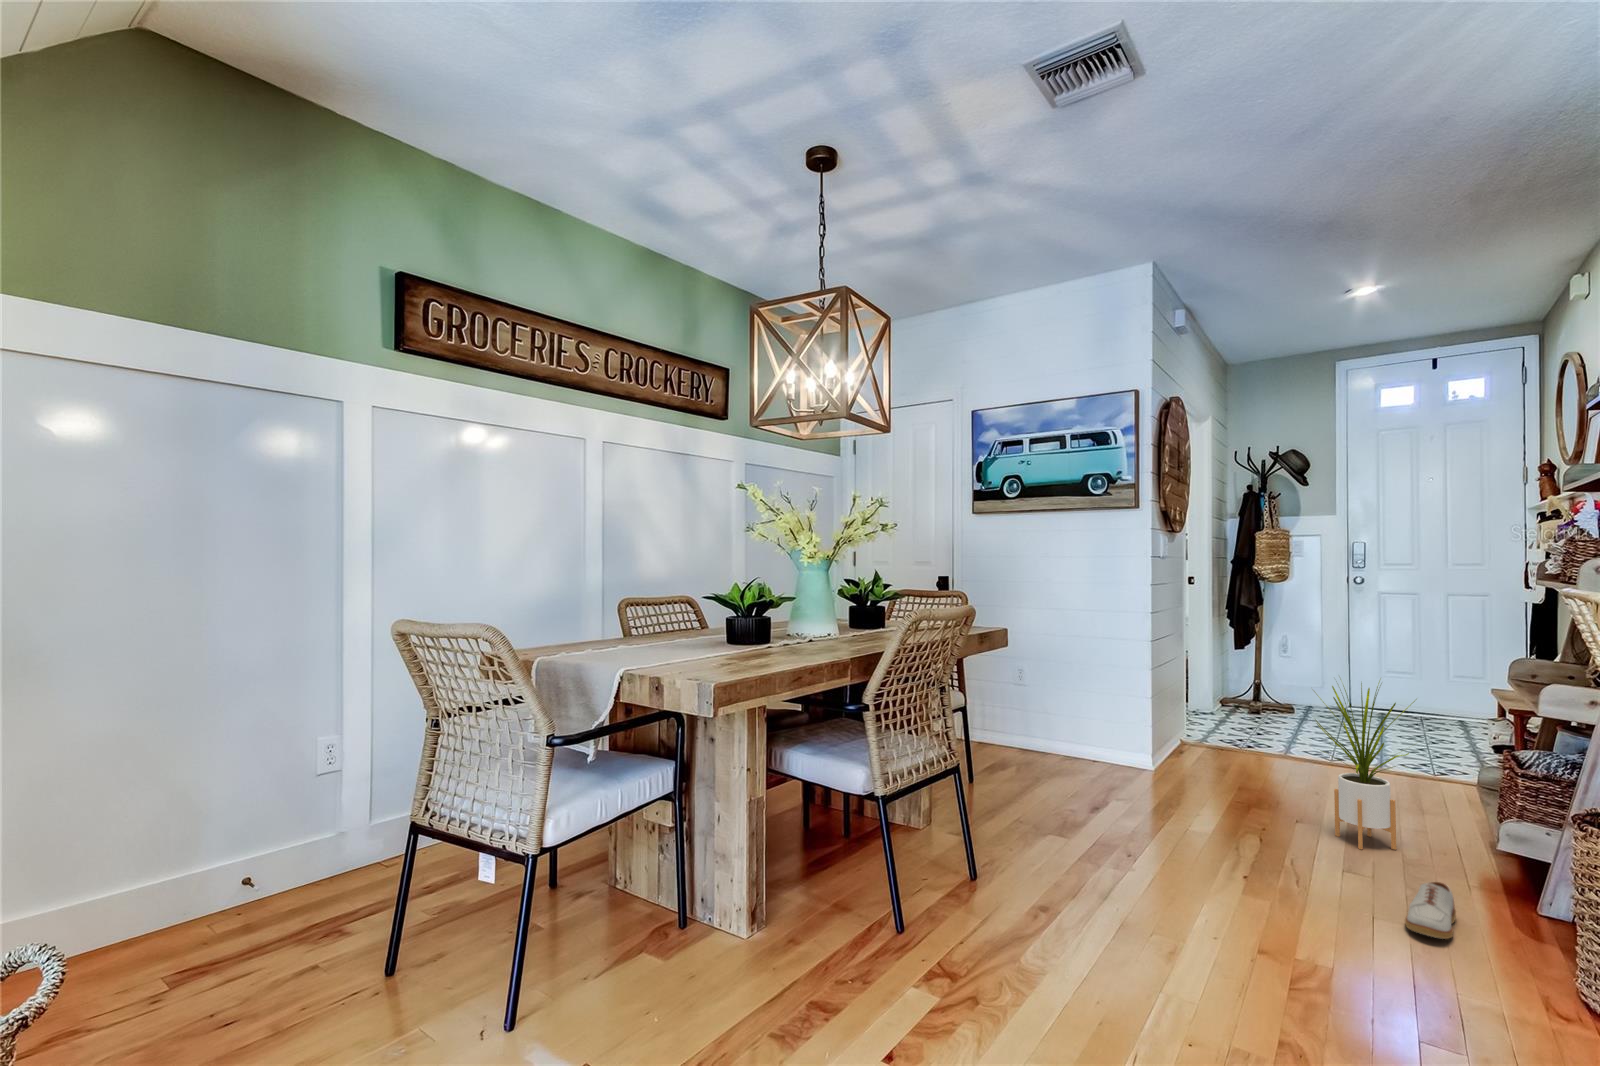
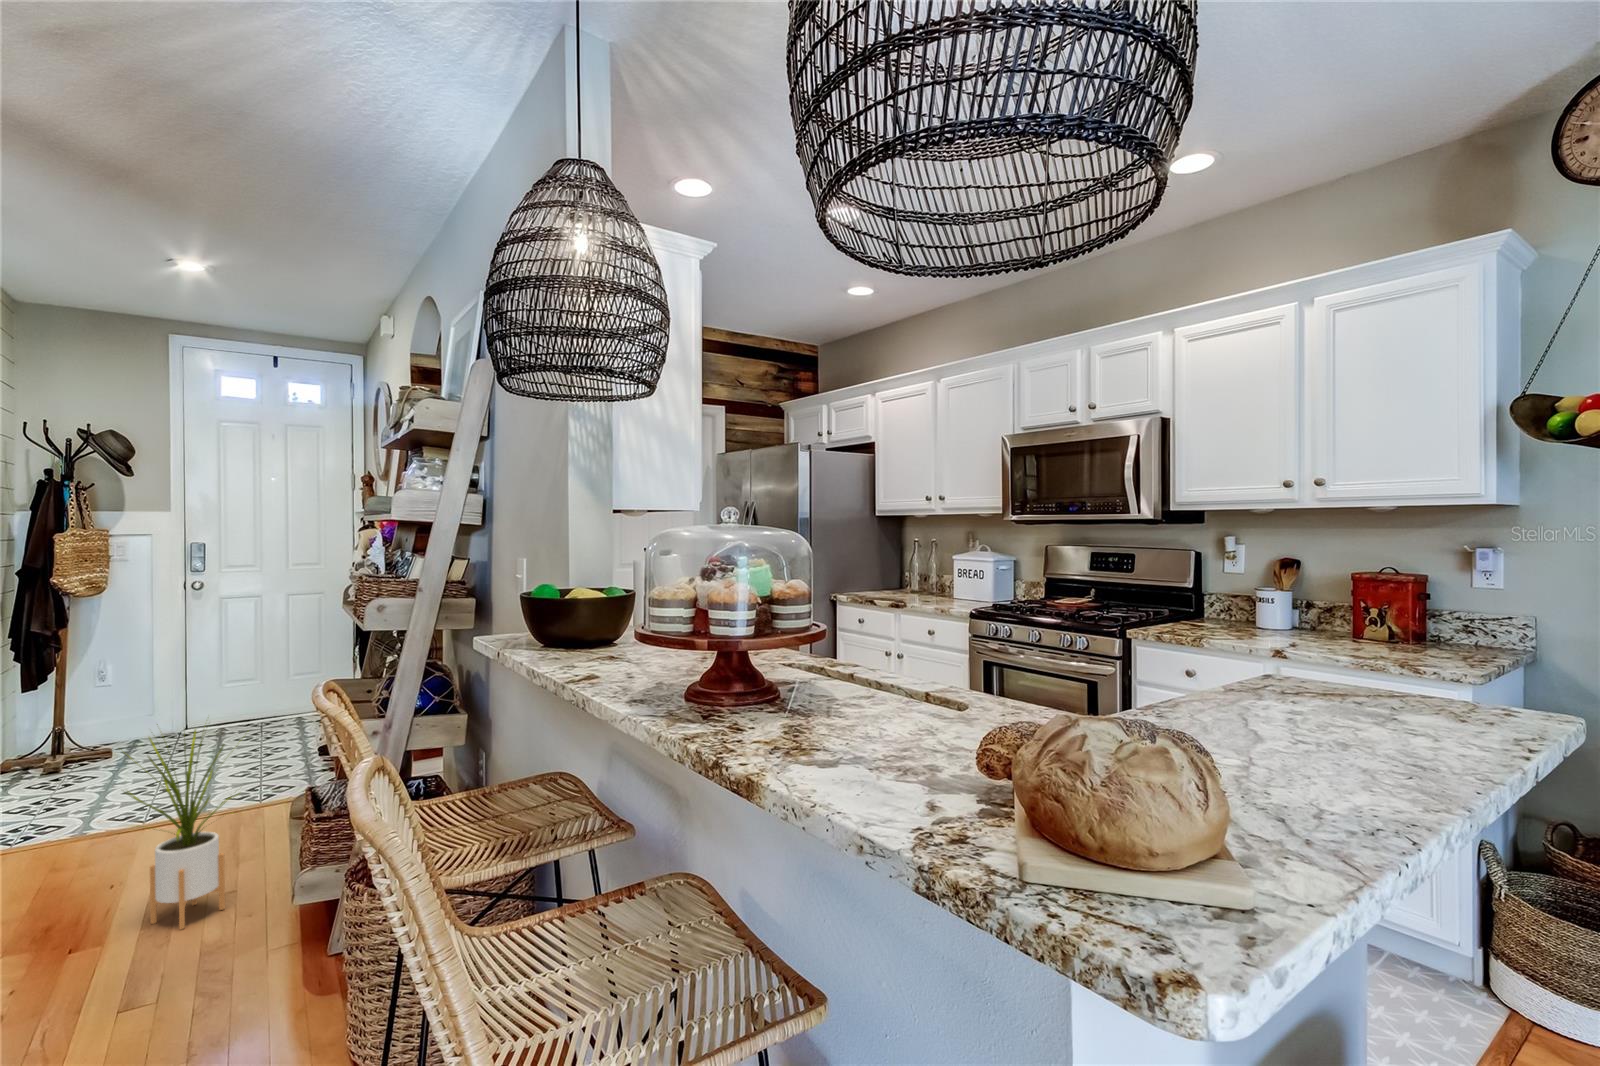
shoe: present [1405,882,1456,939] -> none [228,939,284,1021]

